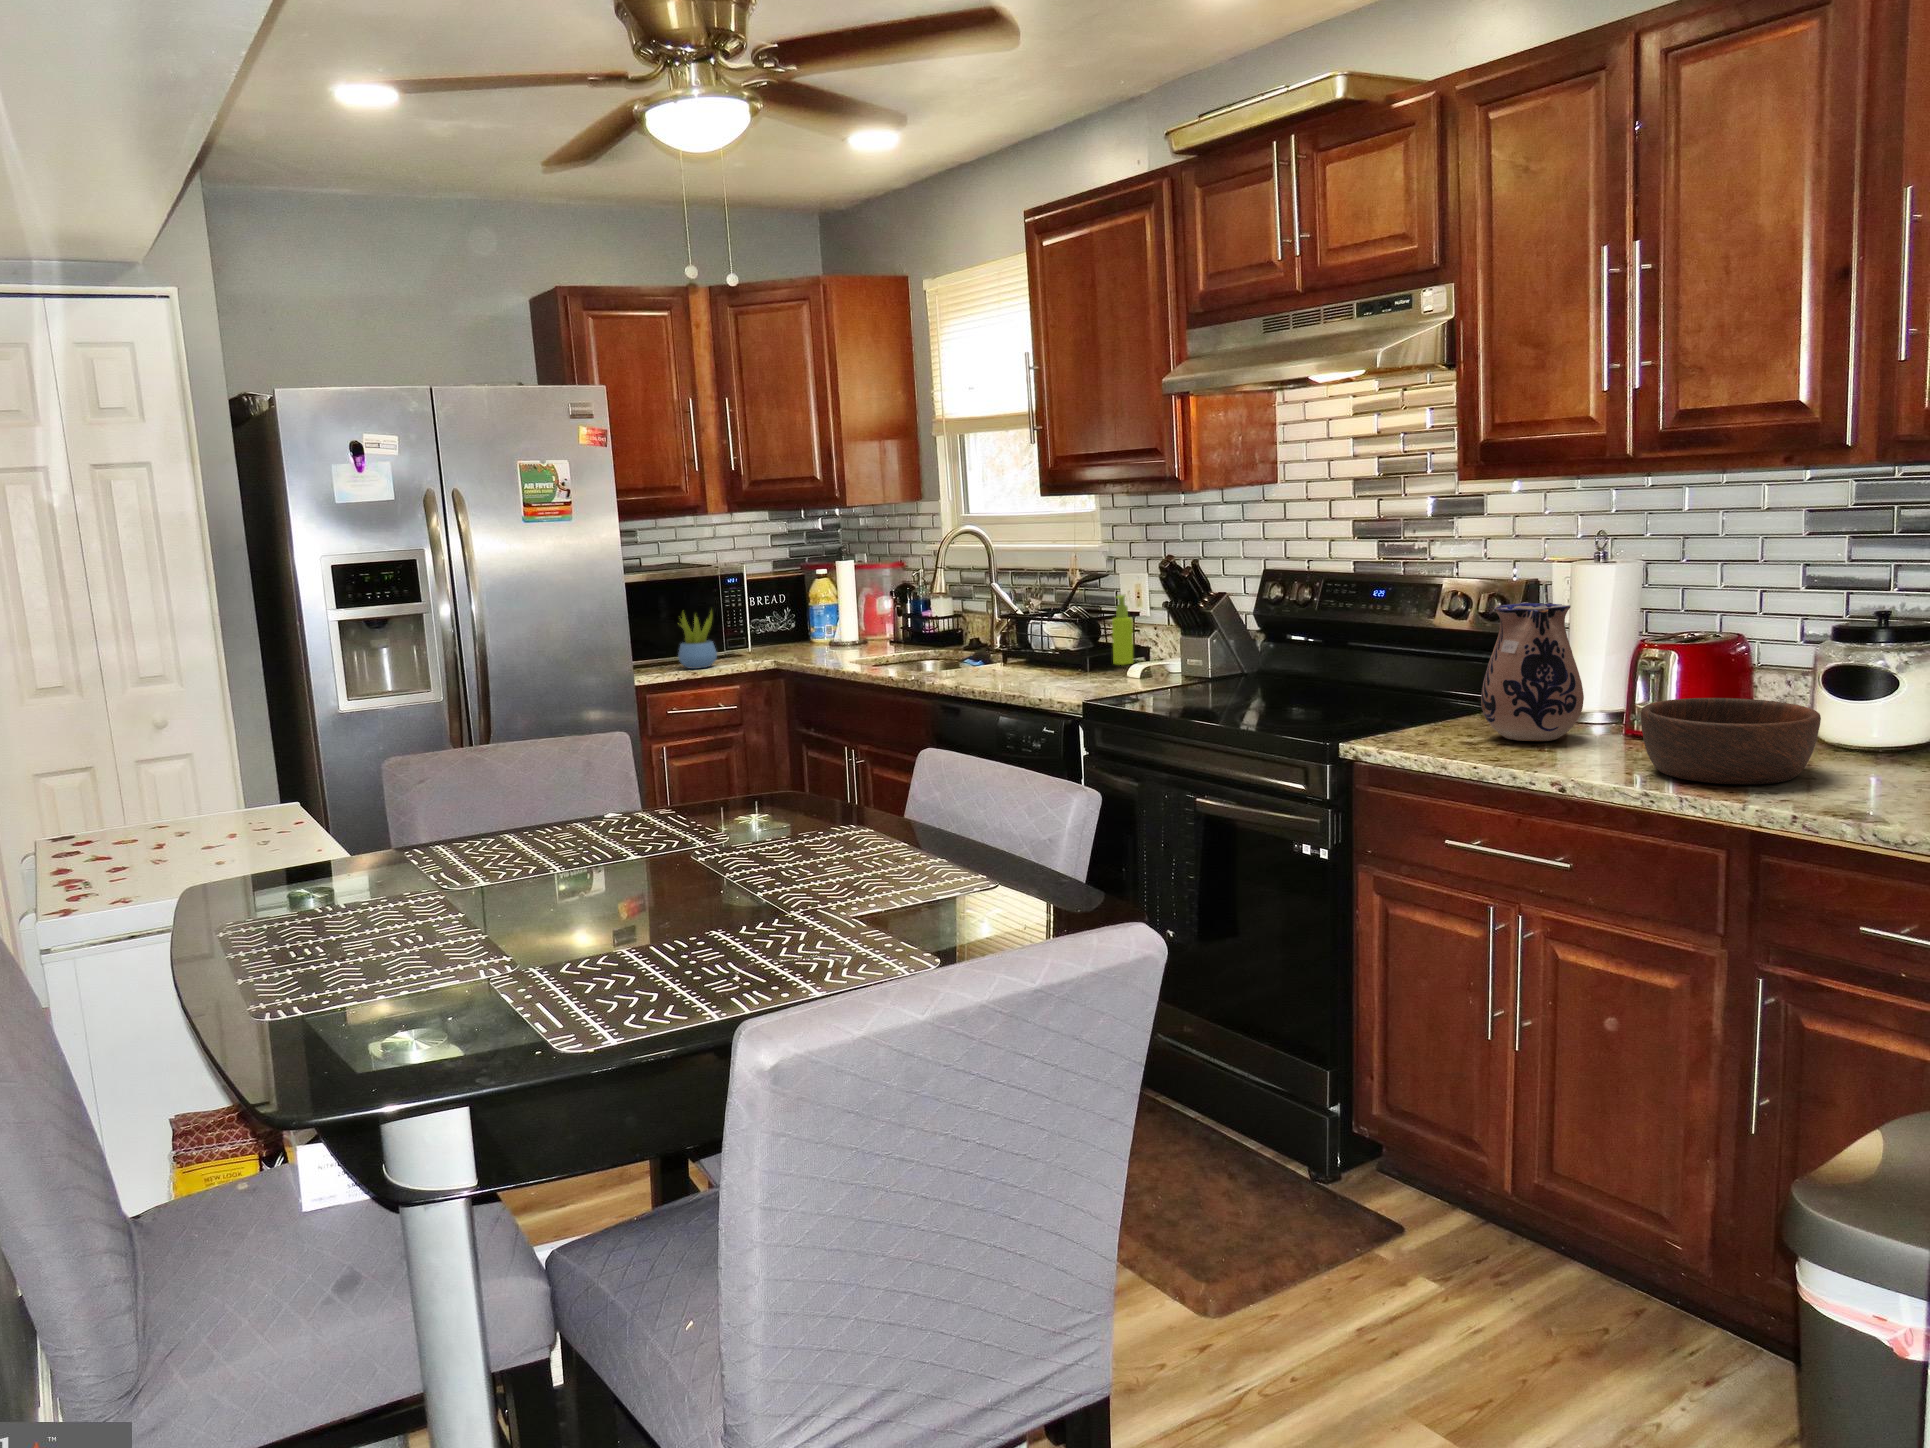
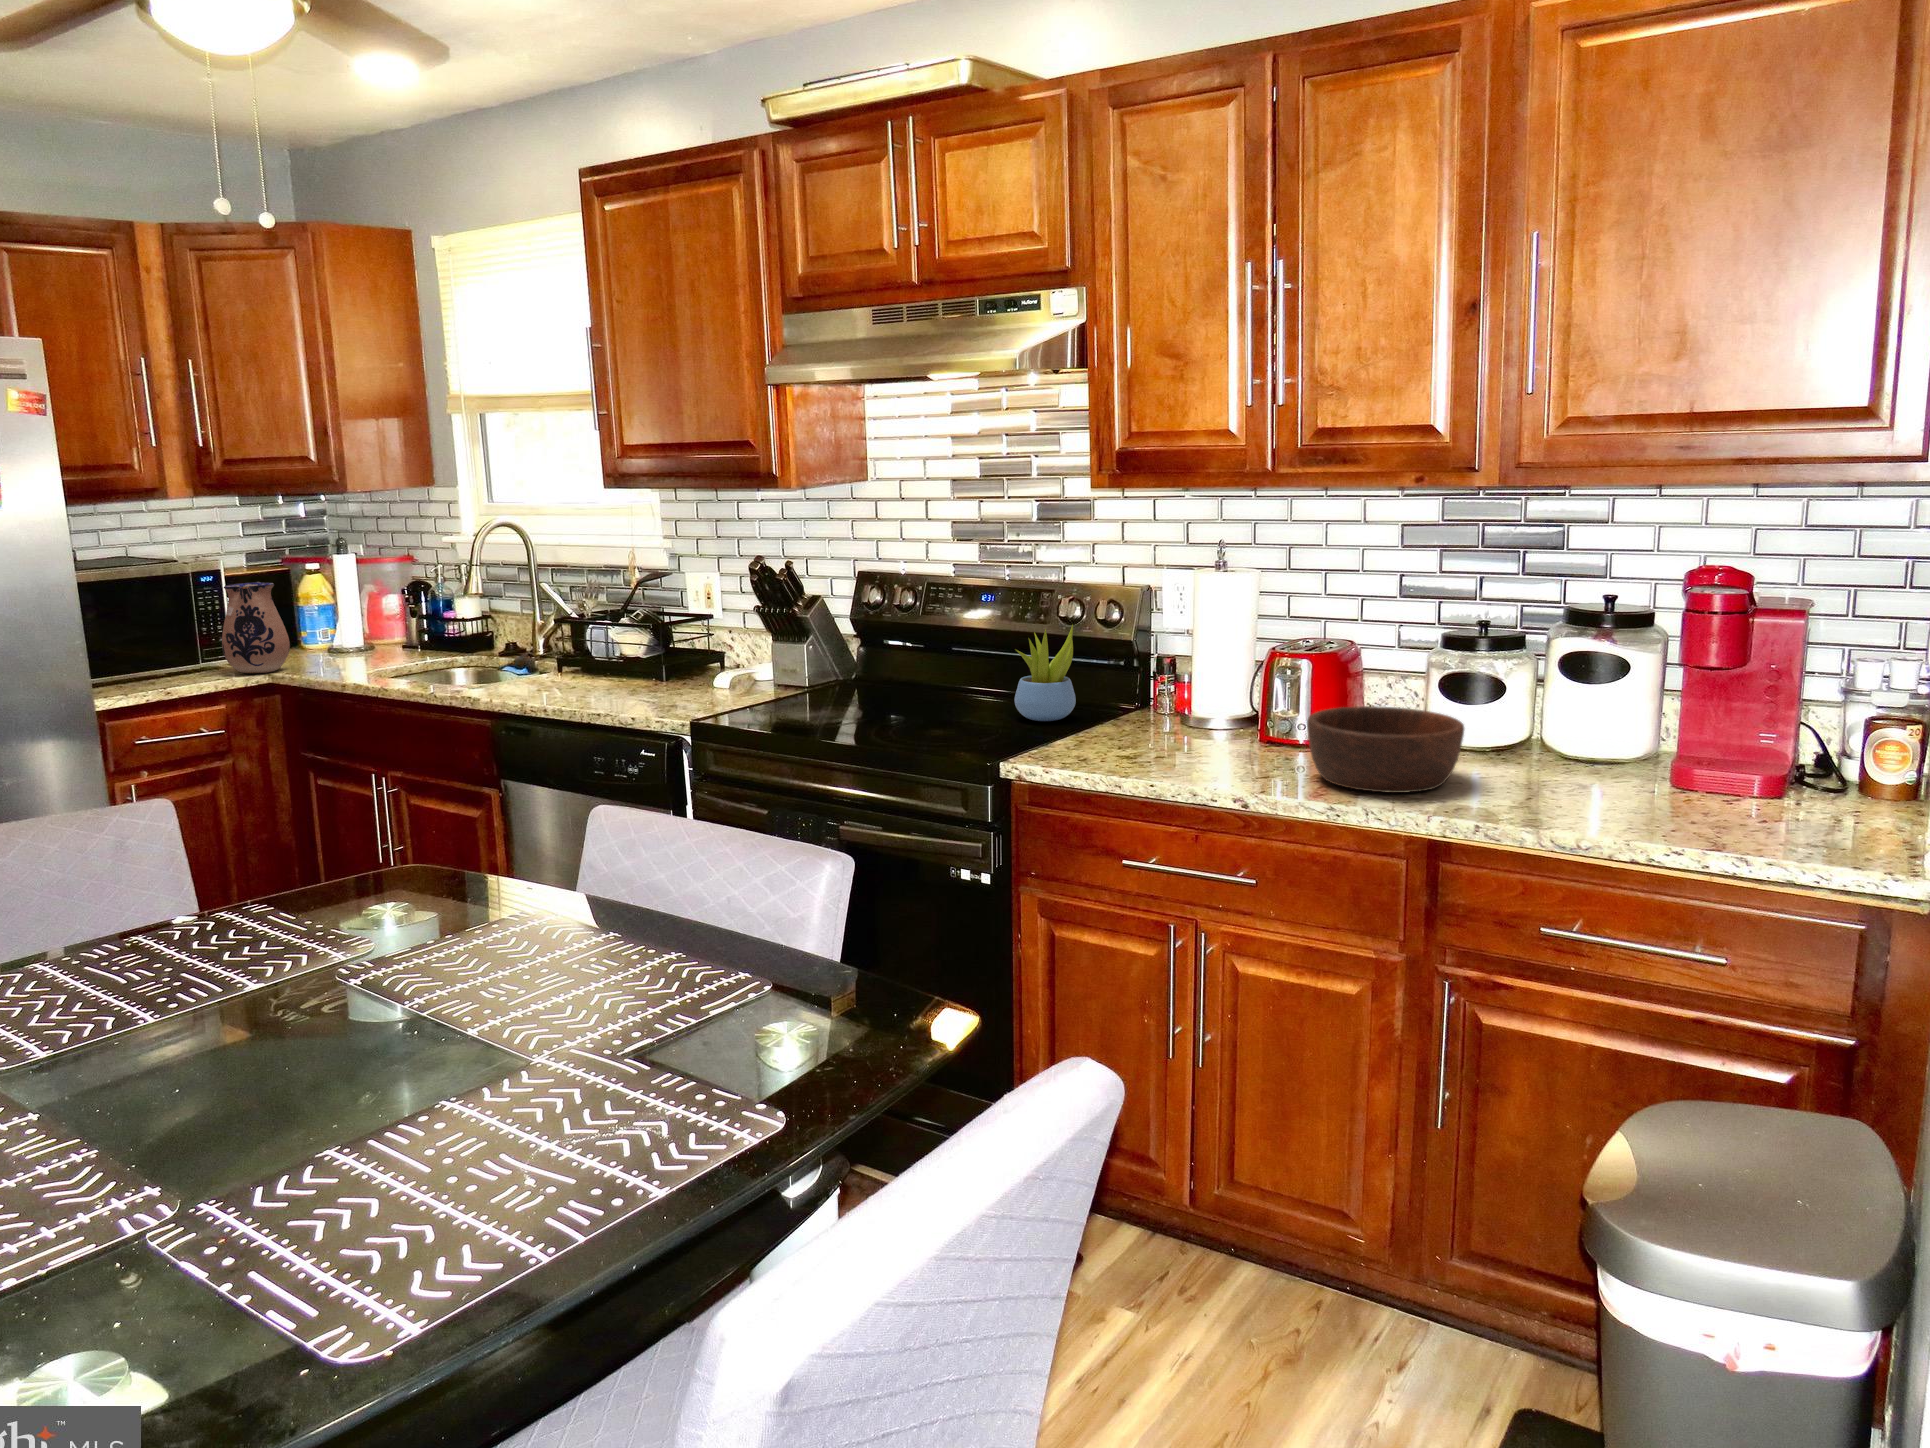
soap dispenser: present [1112,595,1134,665] -> none [689,596,713,673]
ceramic pitcher: present [1481,602,1584,741] -> present [222,582,290,673]
succulent plant: present [678,613,717,669] -> present [1015,625,1076,721]

